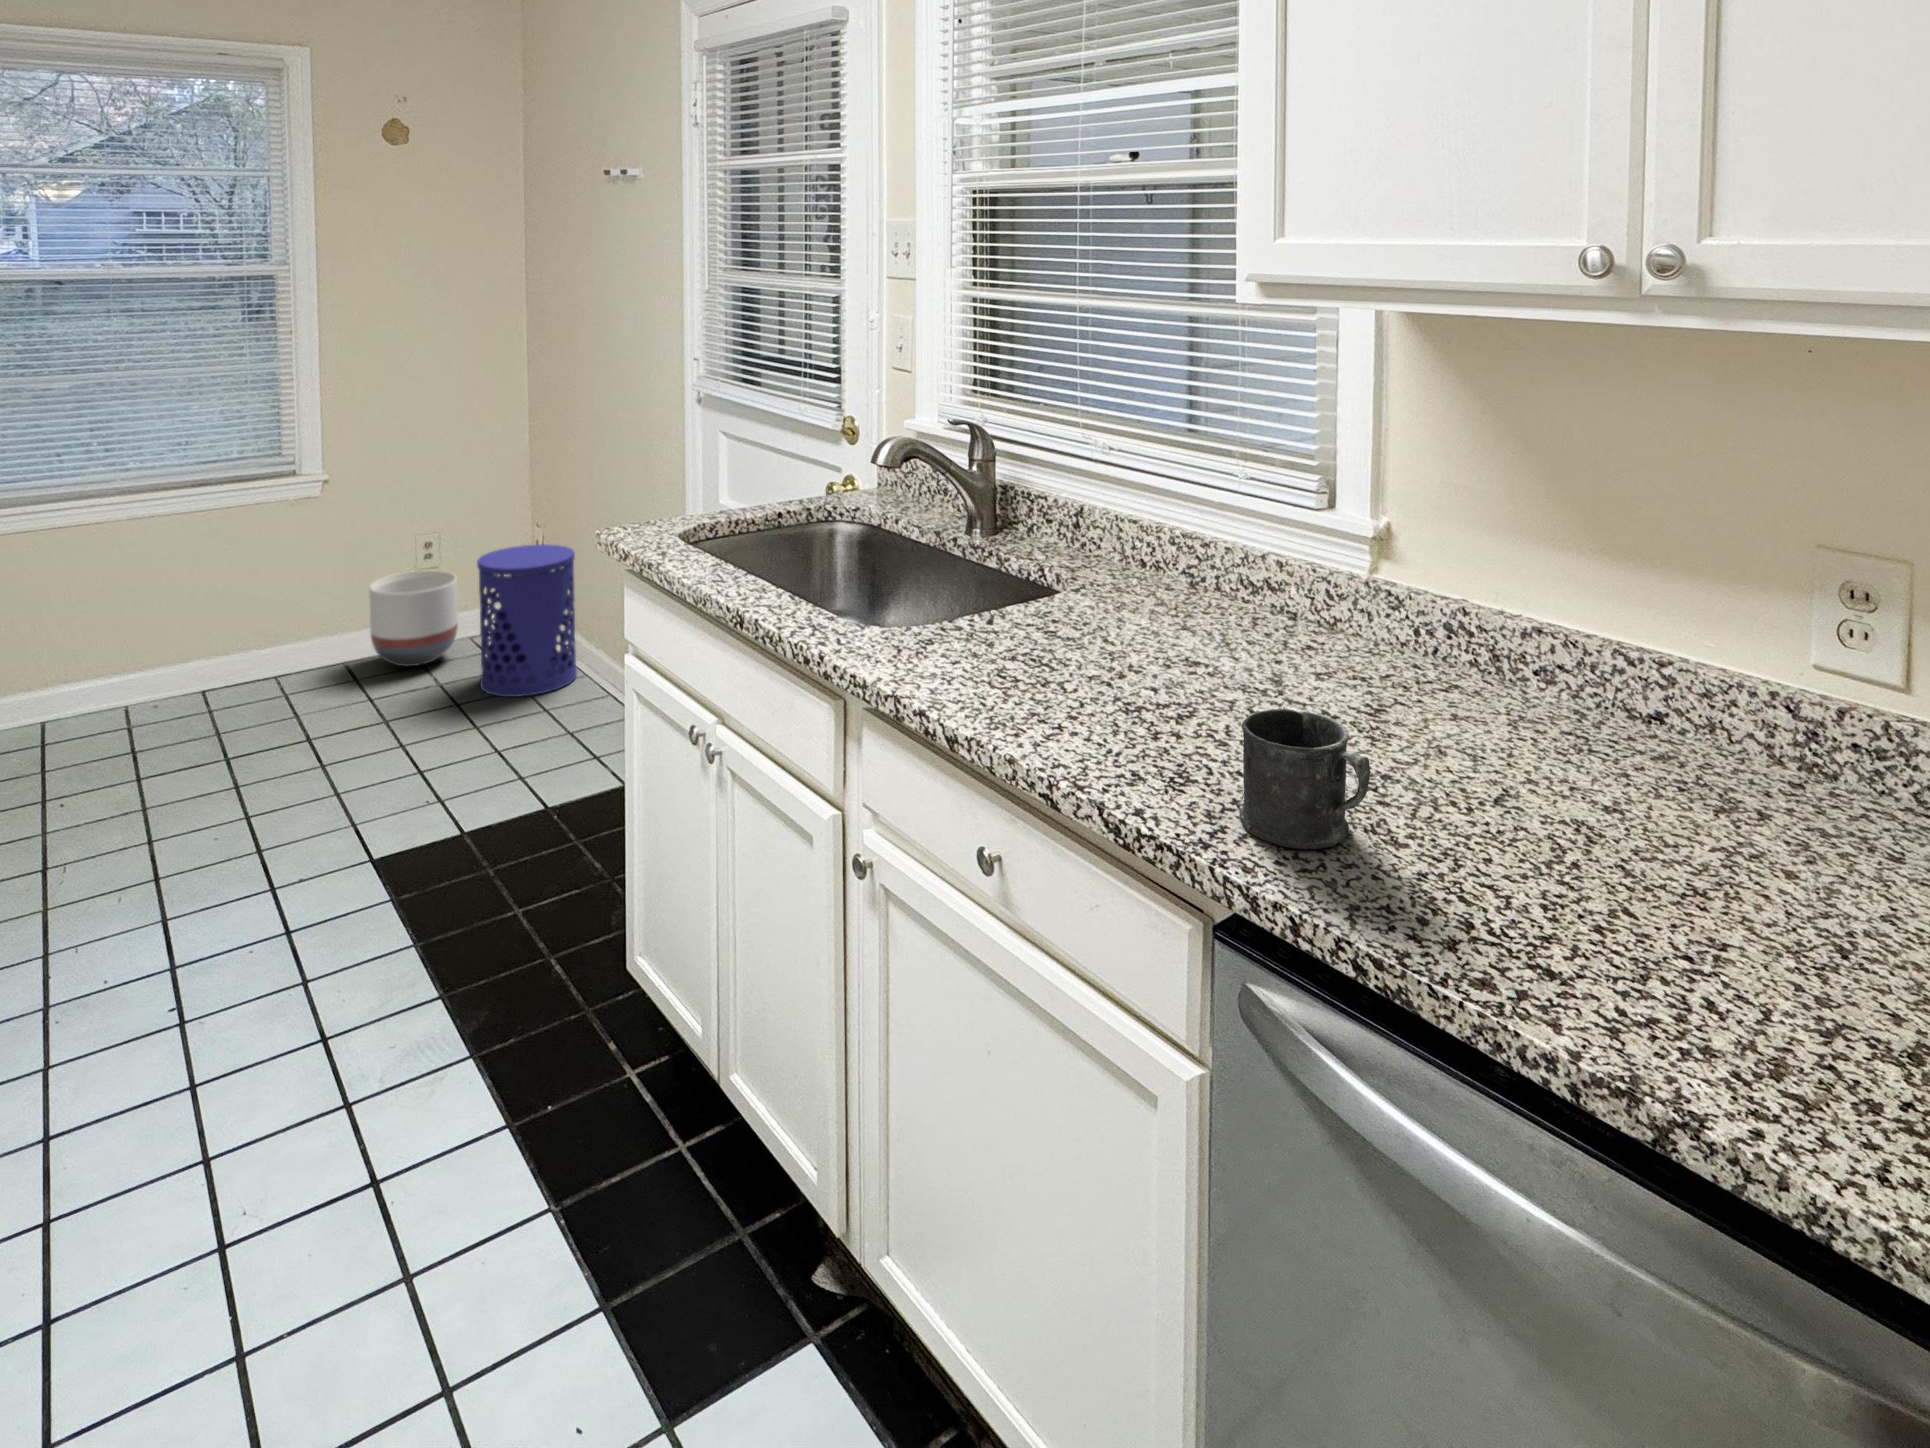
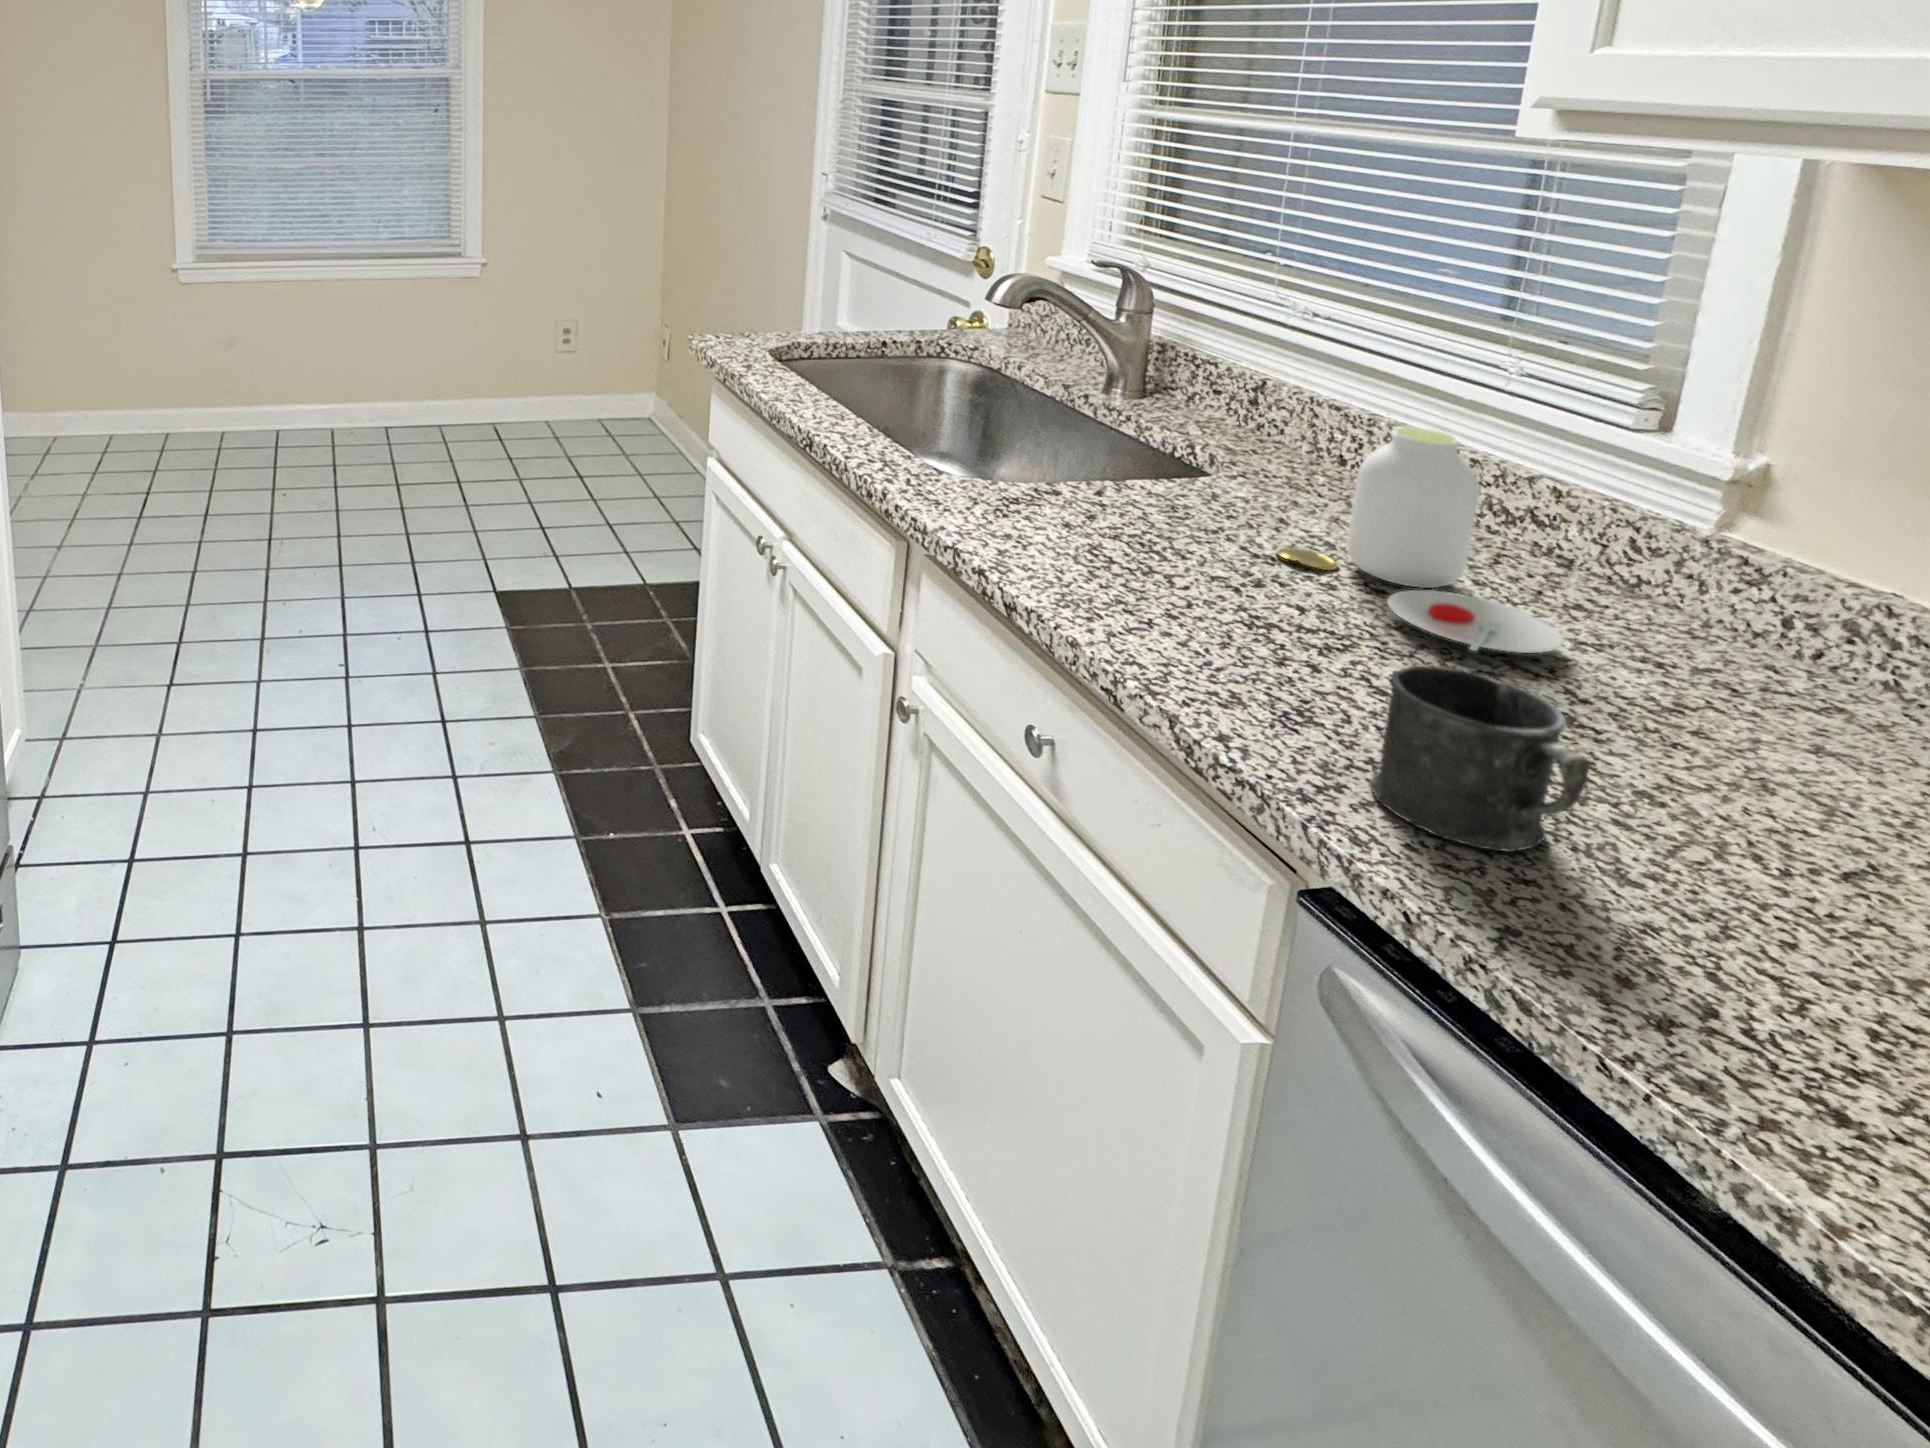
jar: none [1124,528,1311,695] -> present [1277,427,1563,653]
waste bin: present [477,544,577,697] -> none [597,342,691,482]
planter: present [369,571,458,666] -> none [509,353,584,436]

